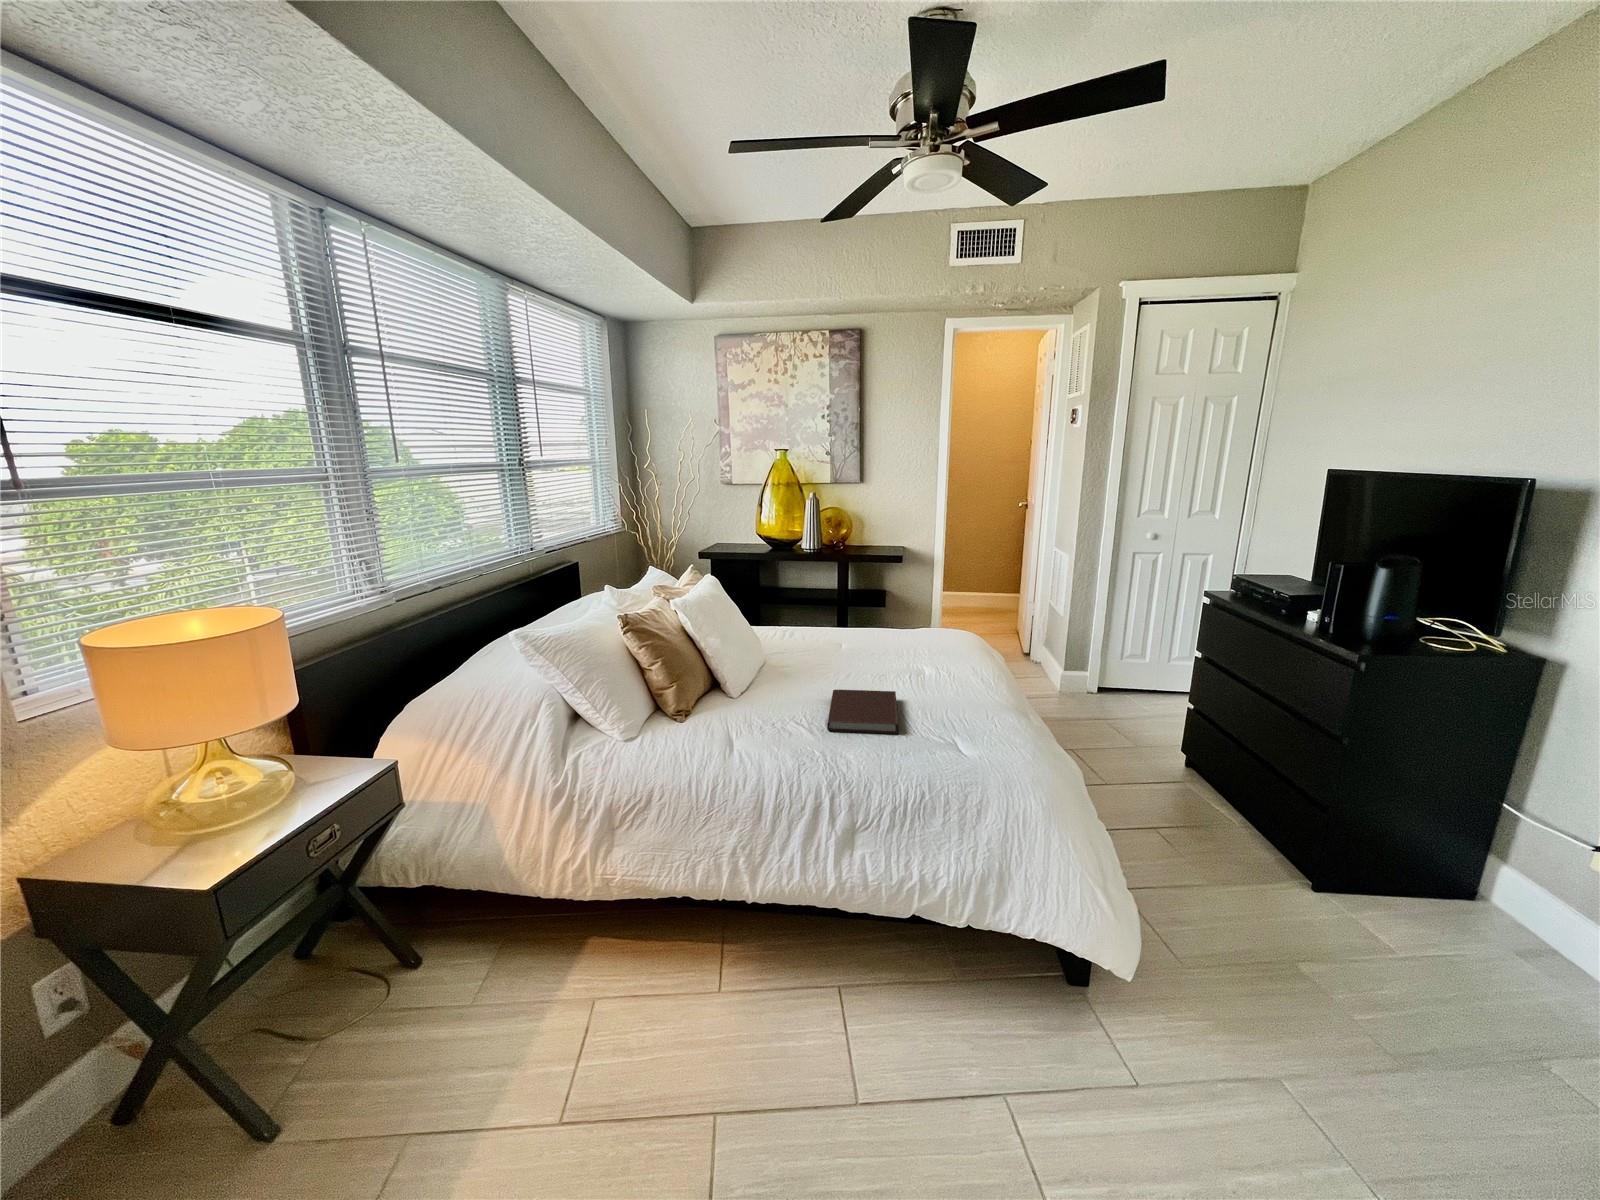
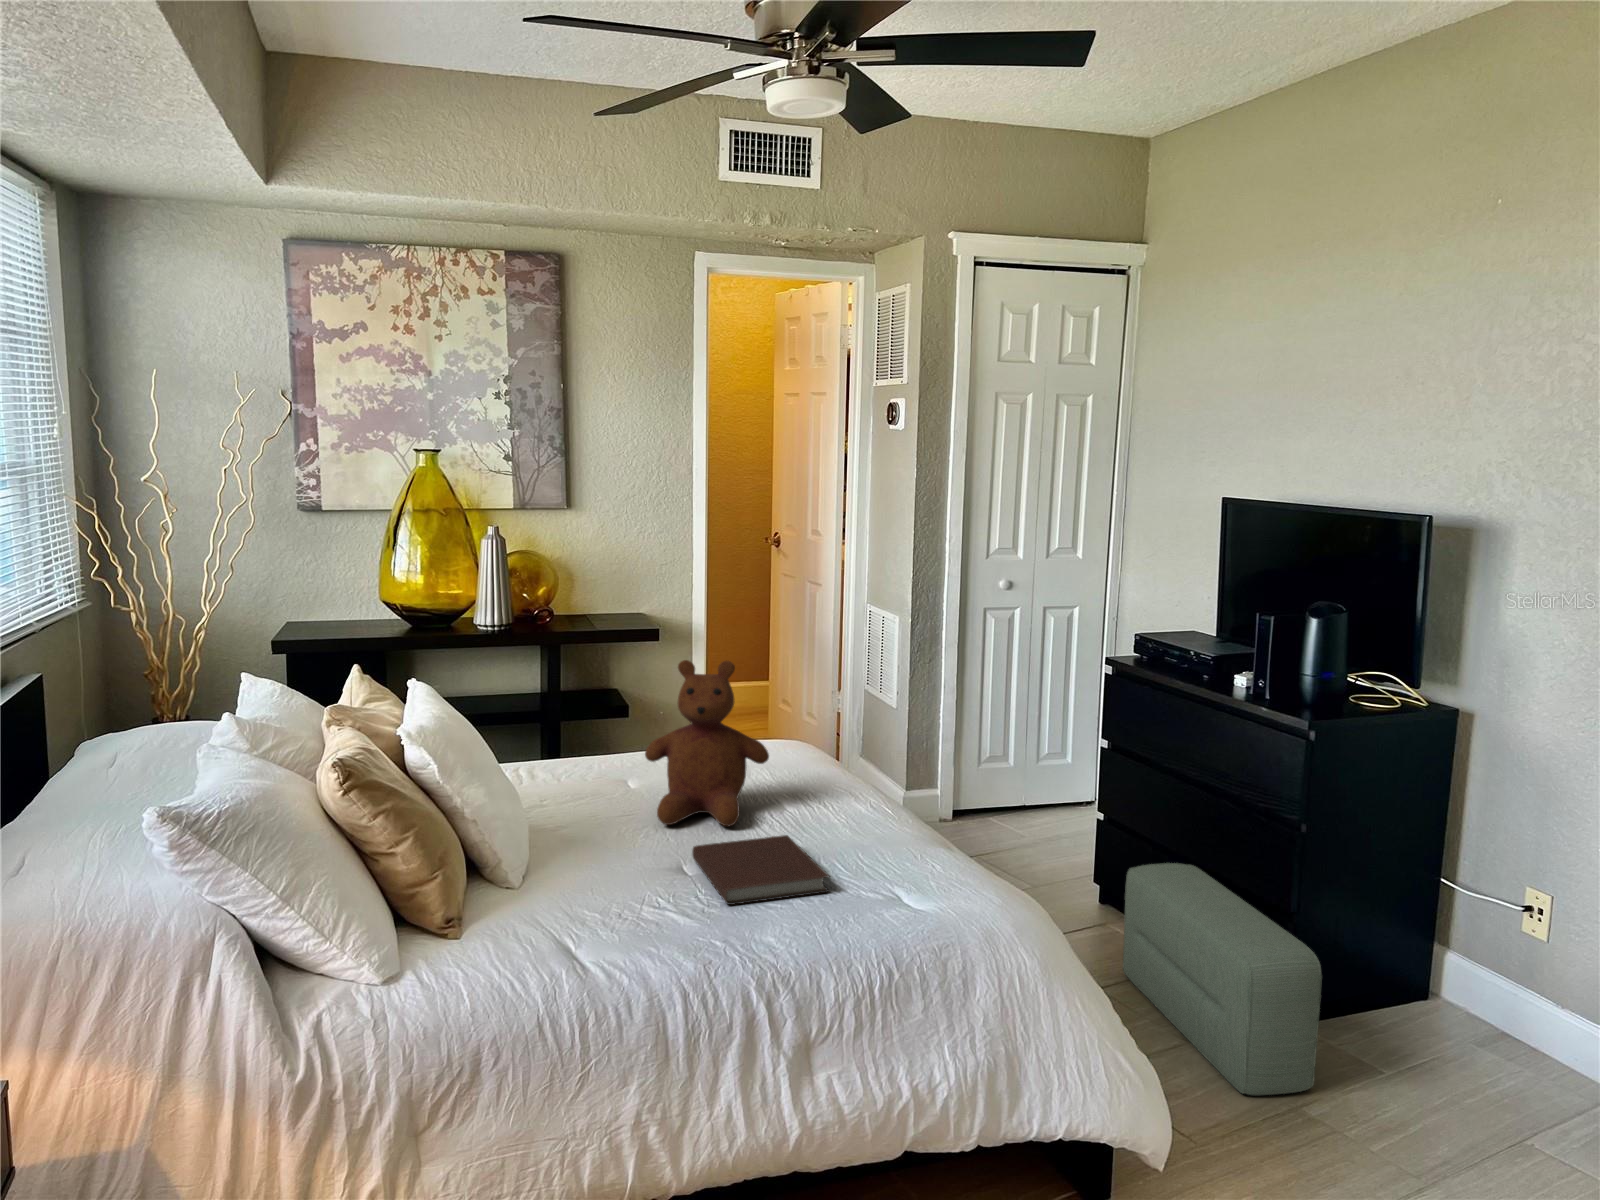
teddy bear: none [830,575,907,680] -> present [645,660,769,826]
pouf: none [1179,749,1333,954] -> present [1123,863,1322,1095]

